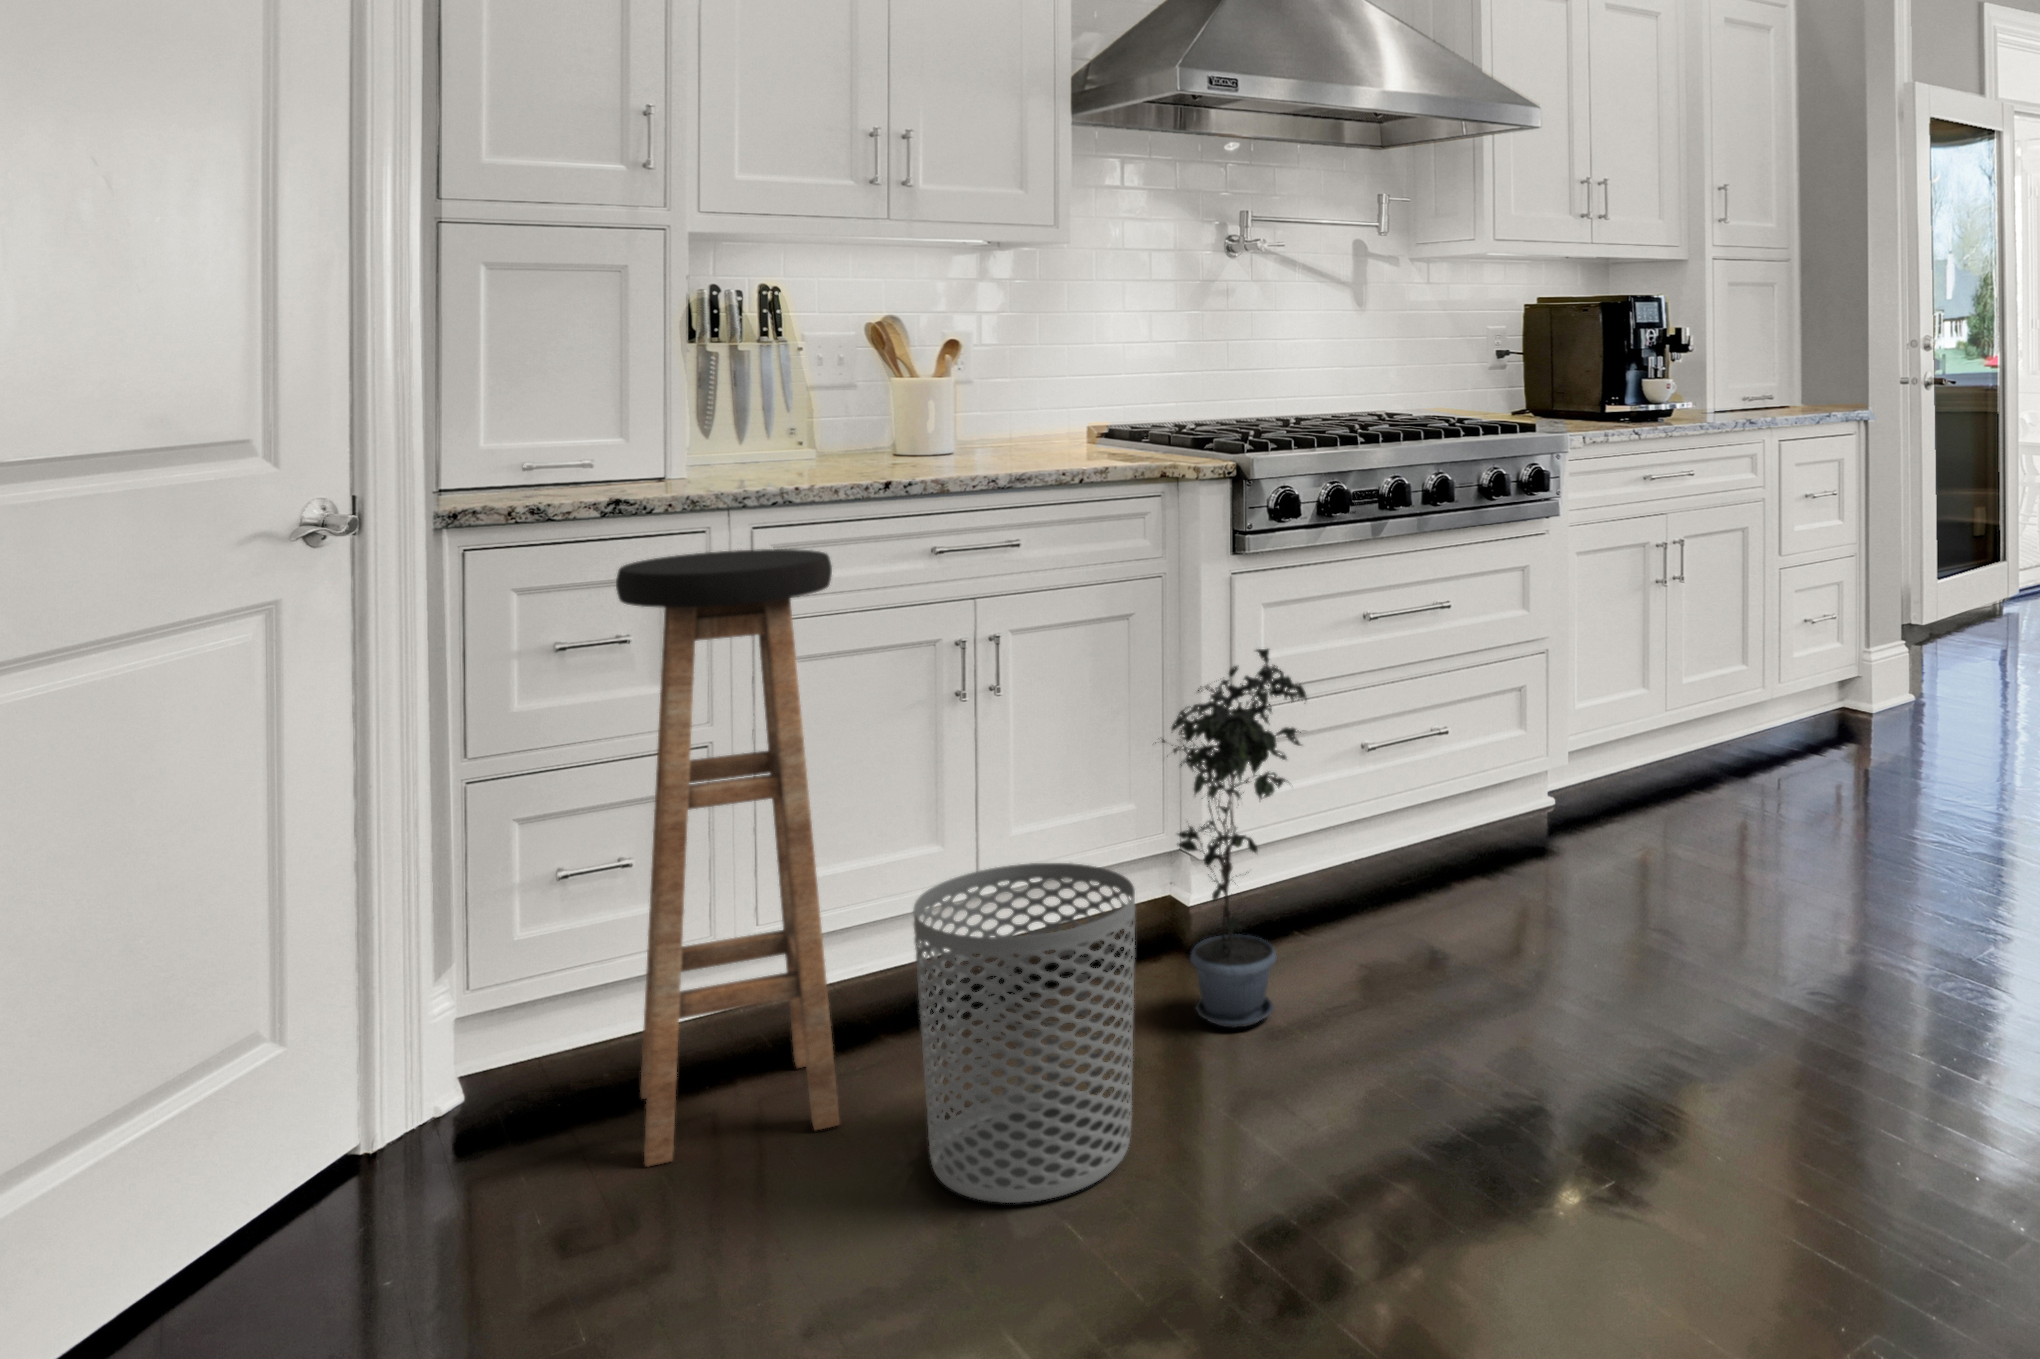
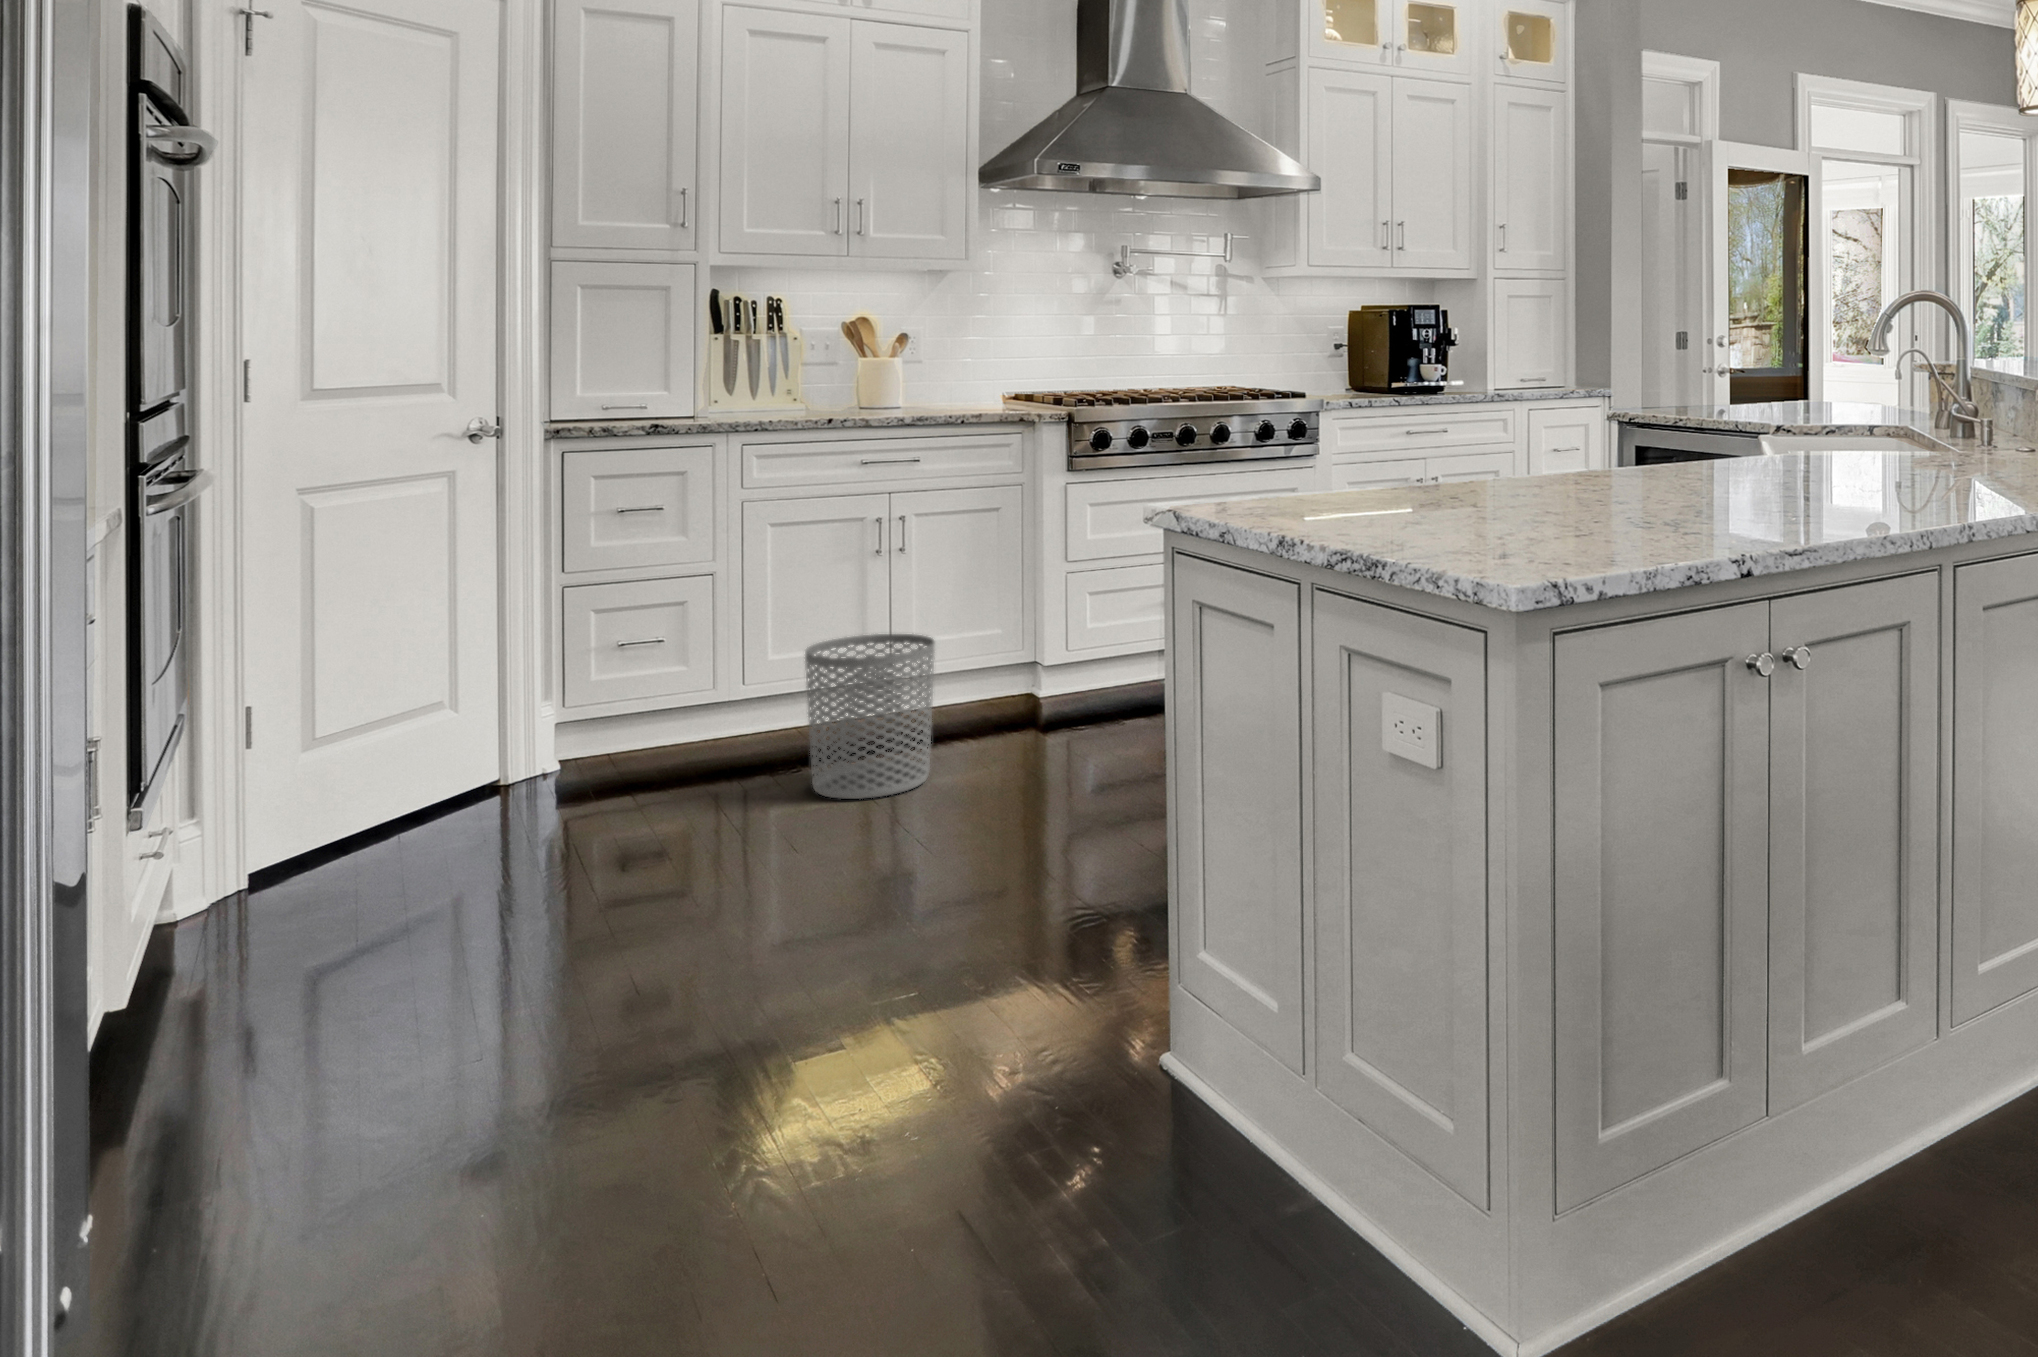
bar stool: present [616,549,840,1167] -> none [650,455,780,786]
potted plant: present [1162,649,1307,1028] -> none [984,523,1079,743]

